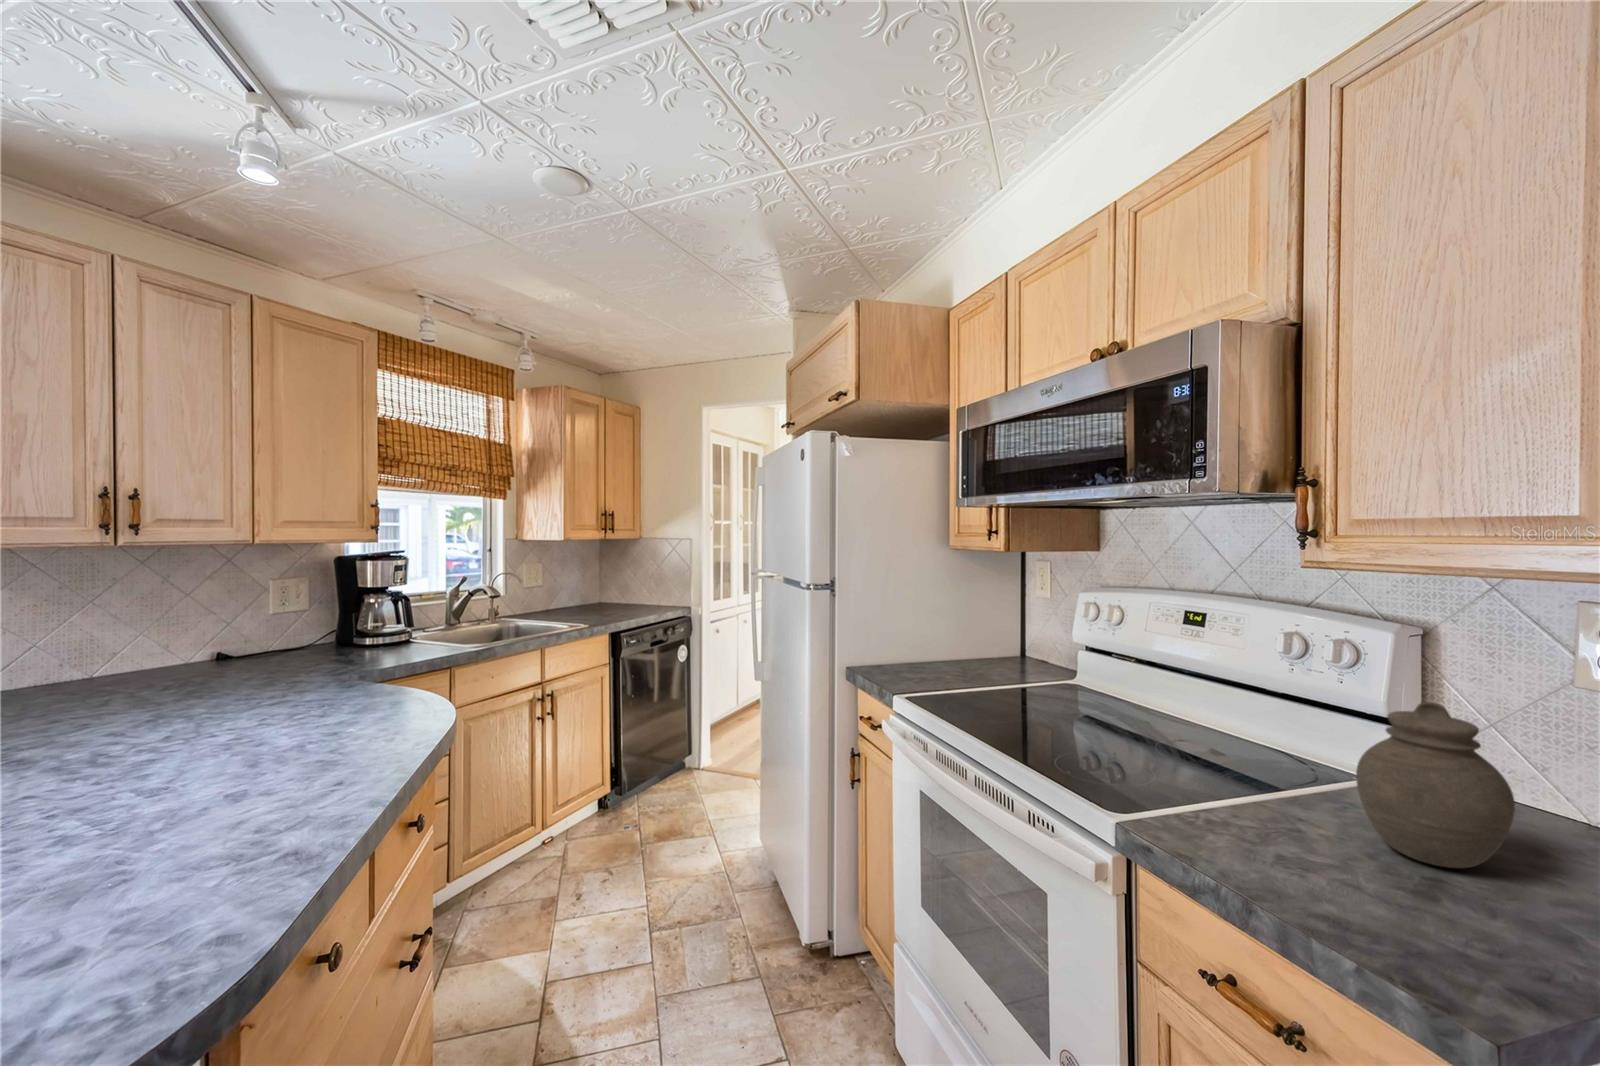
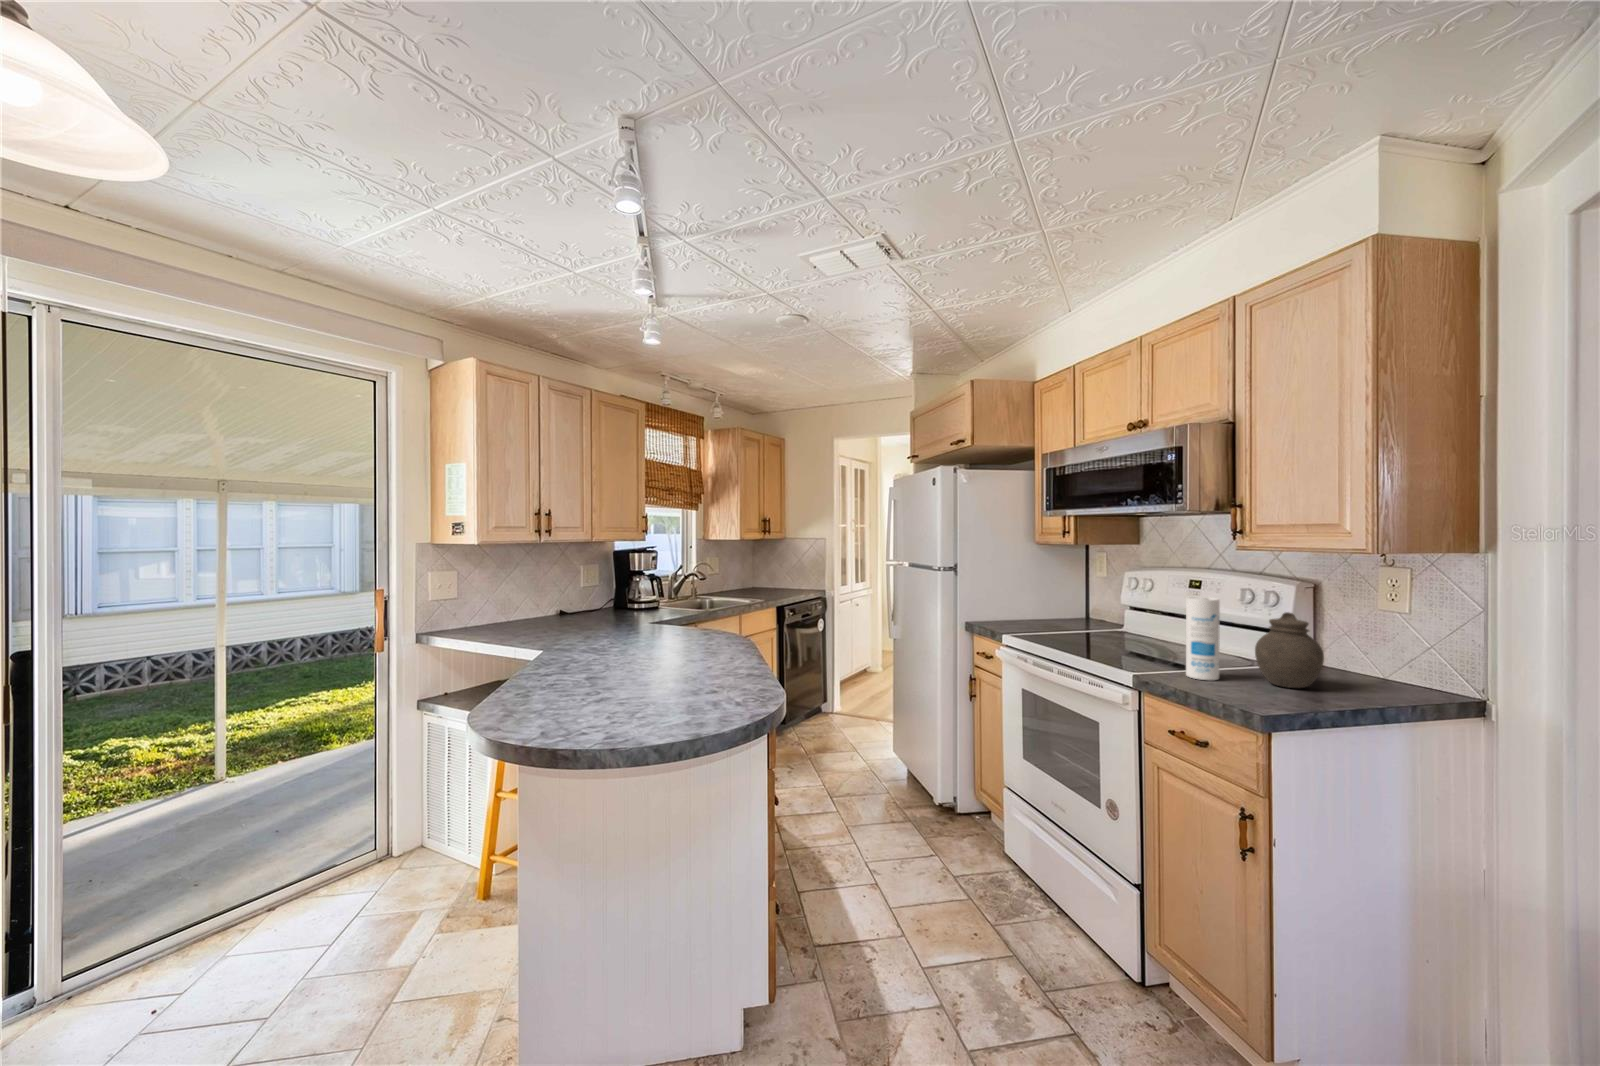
canister: none [1215,661,1285,839] -> present [1186,597,1220,680]

